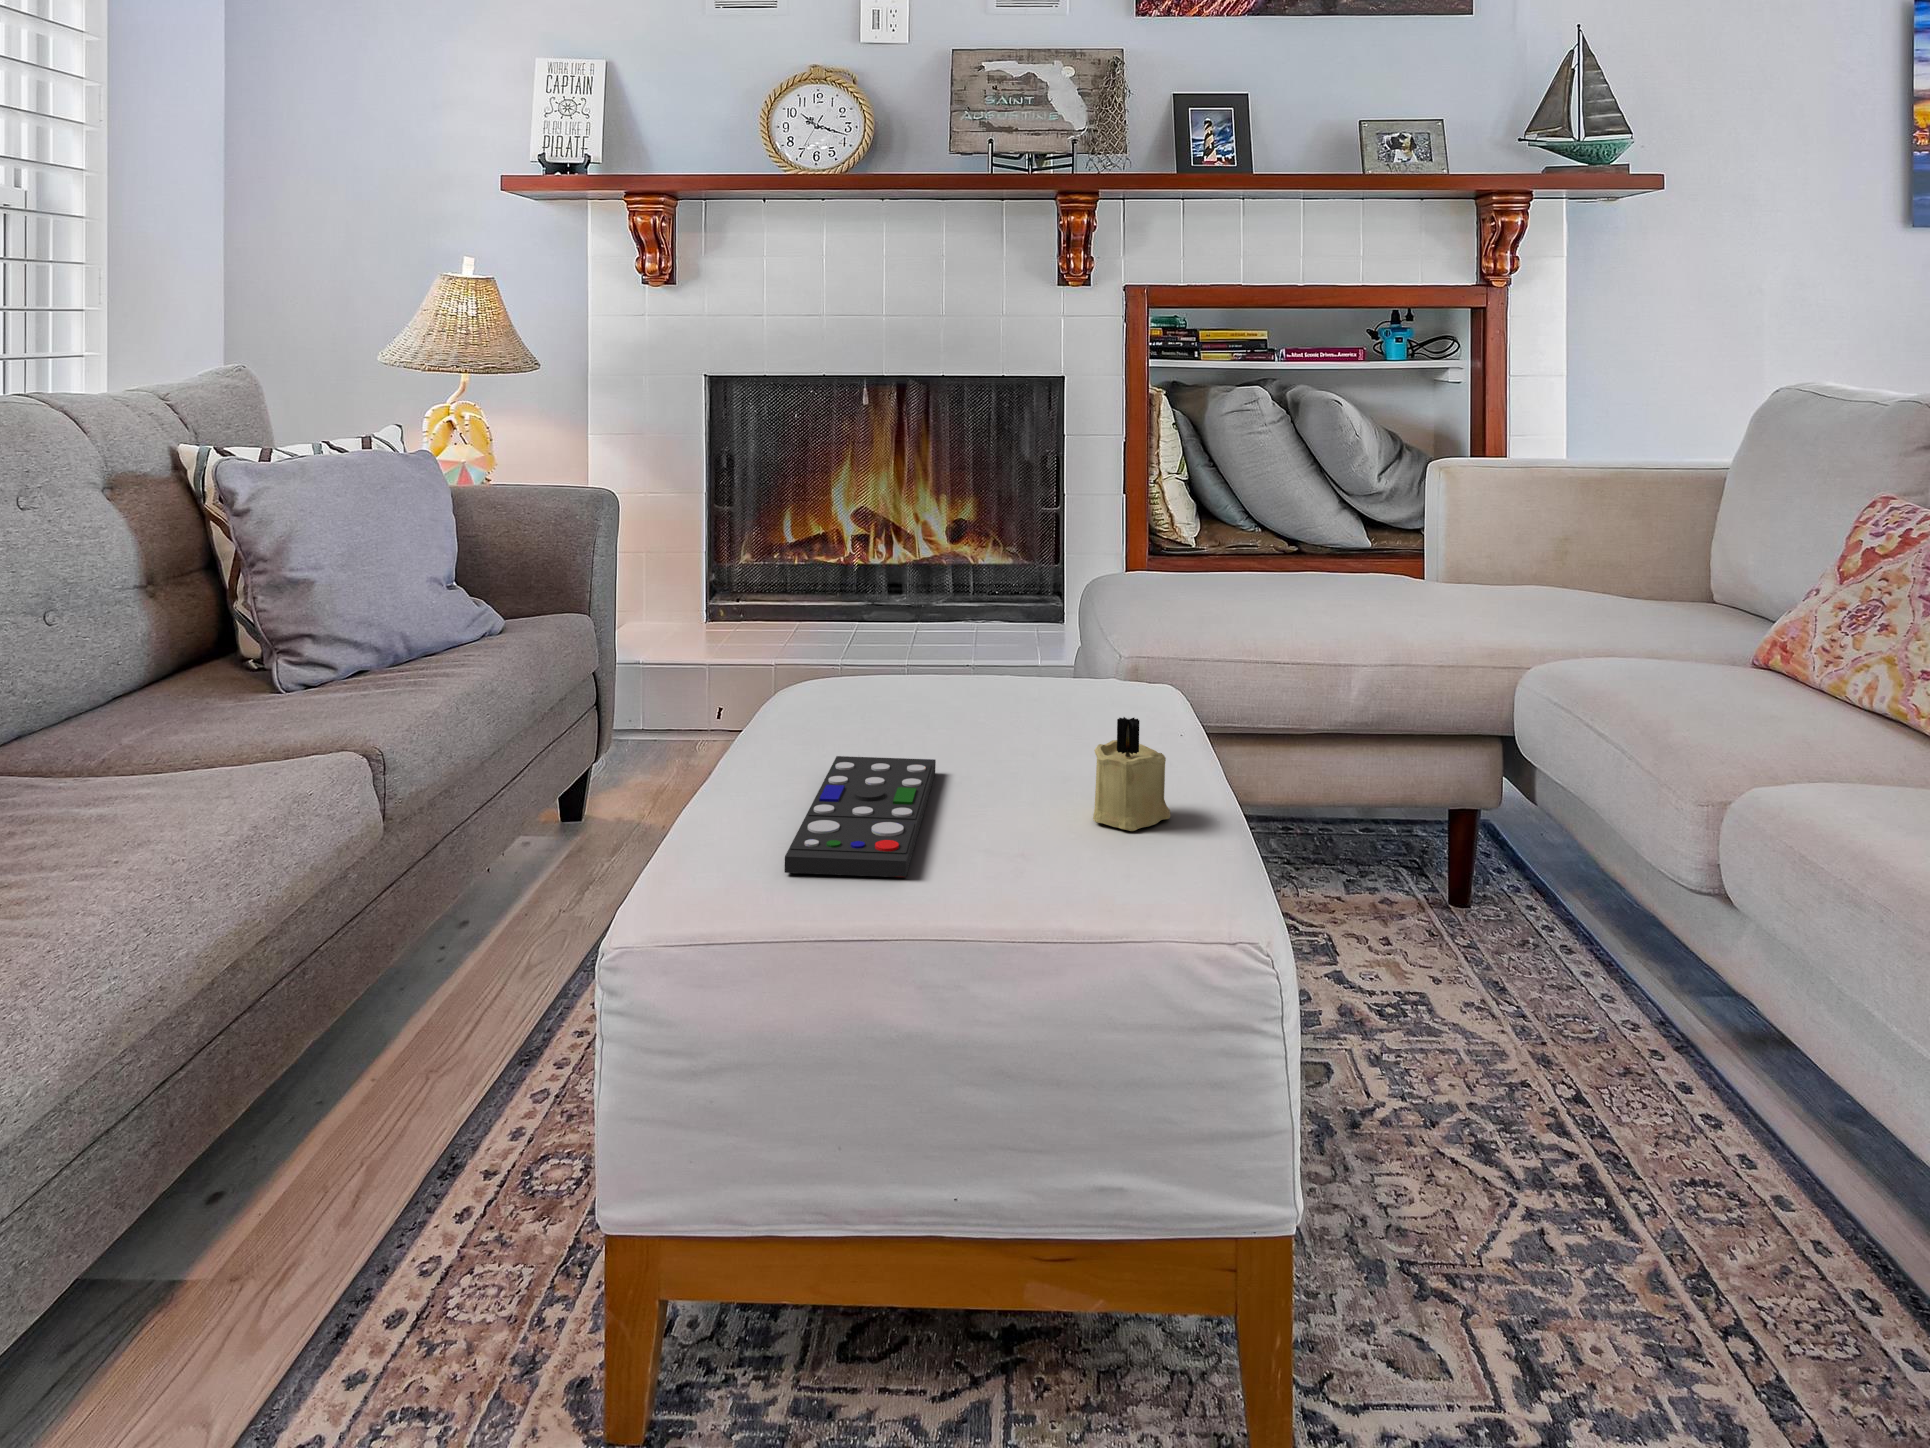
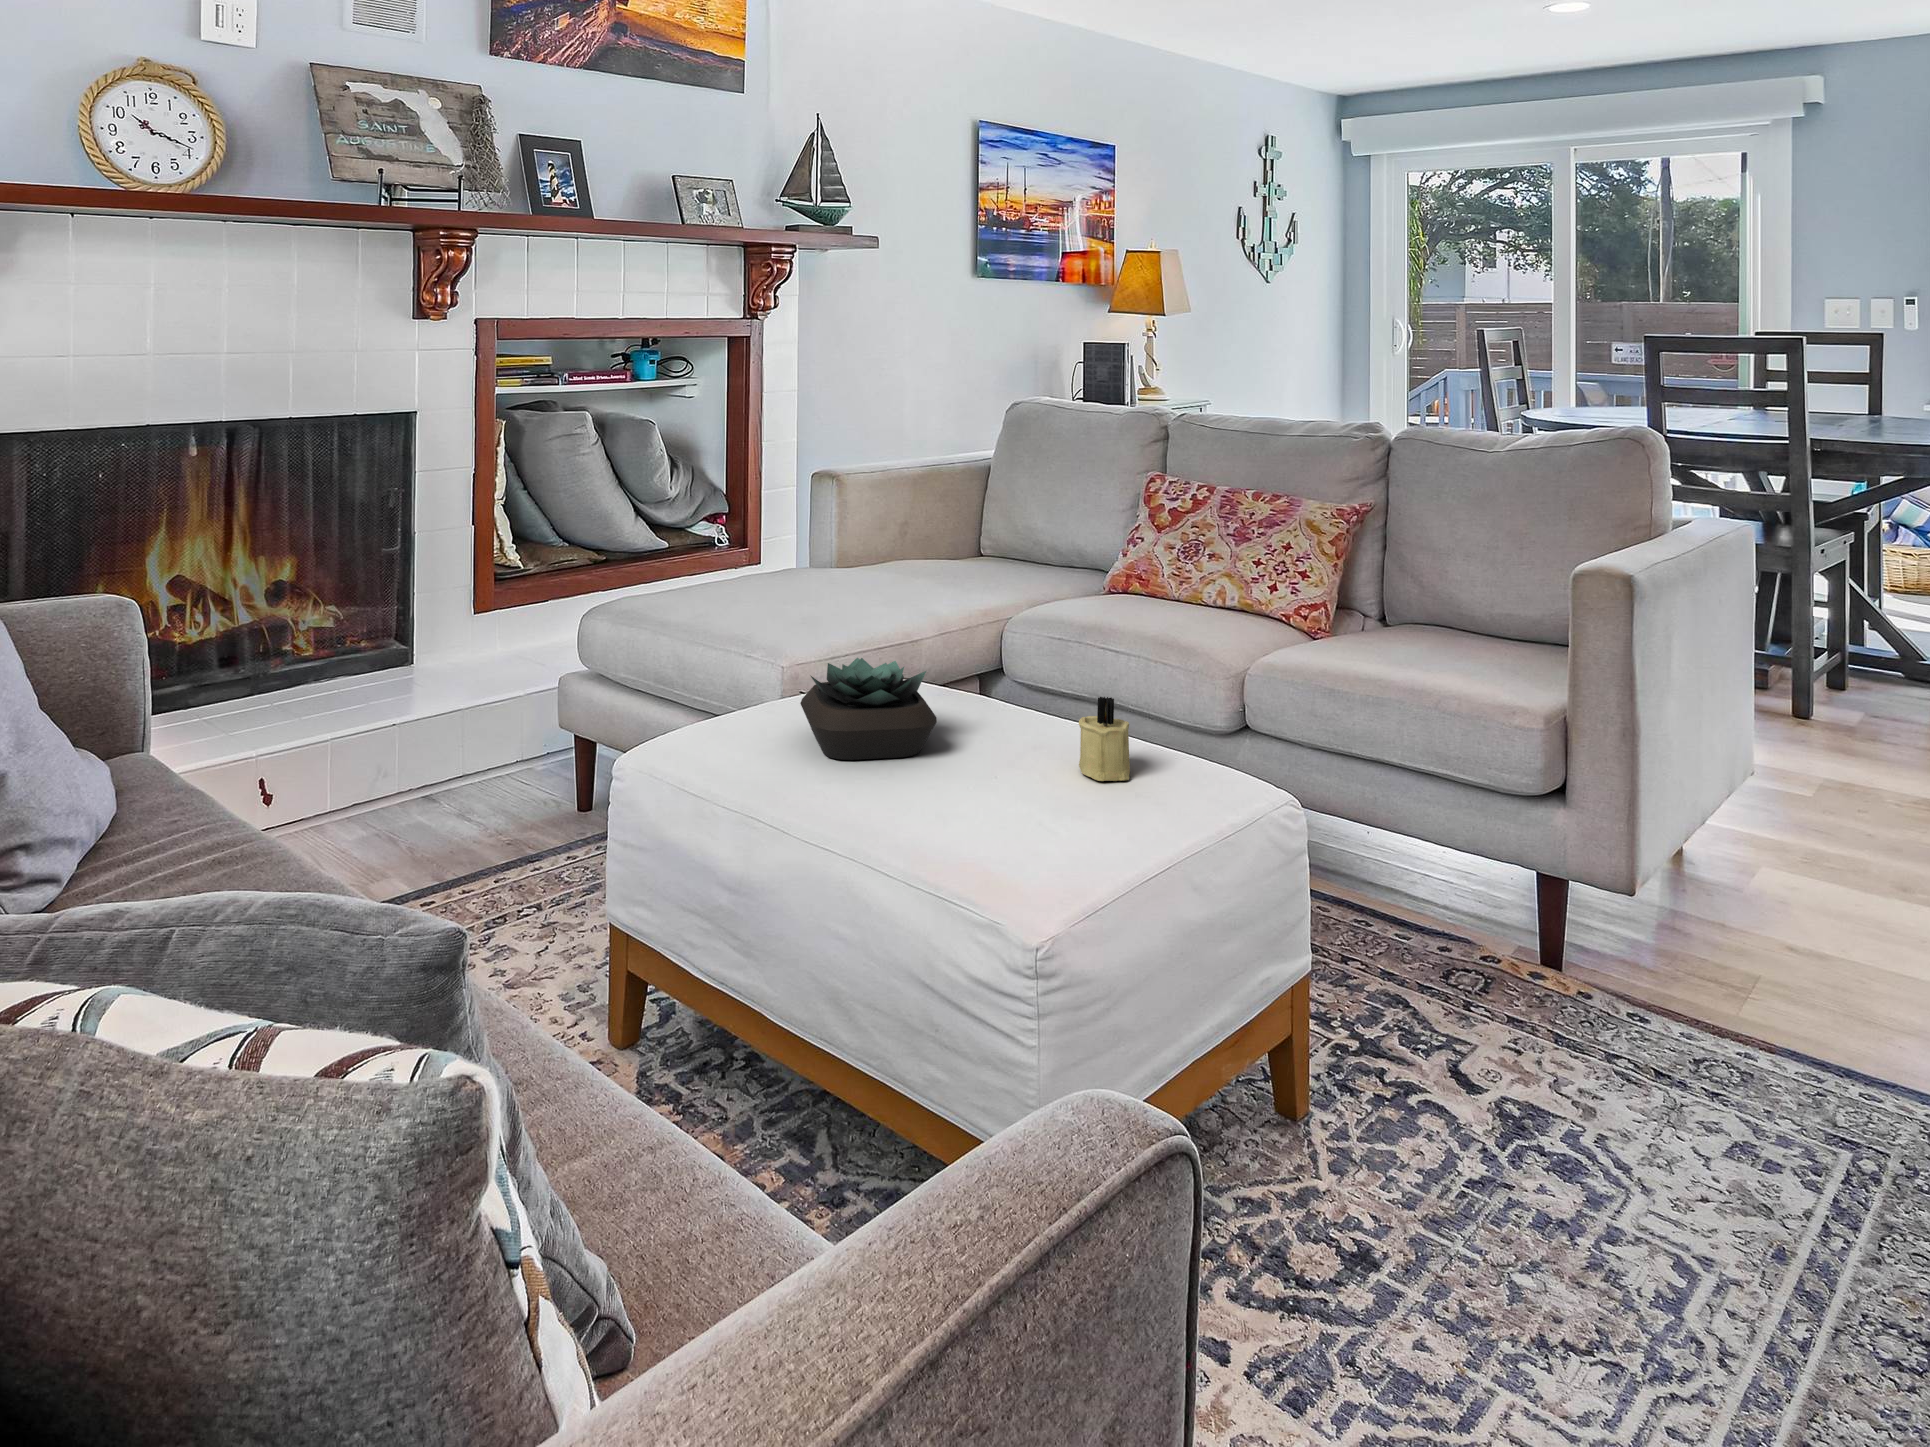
succulent plant: none [888,634,1063,751] -> present [800,658,937,760]
remote control: present [785,756,936,877] -> none [862,770,1106,880]

